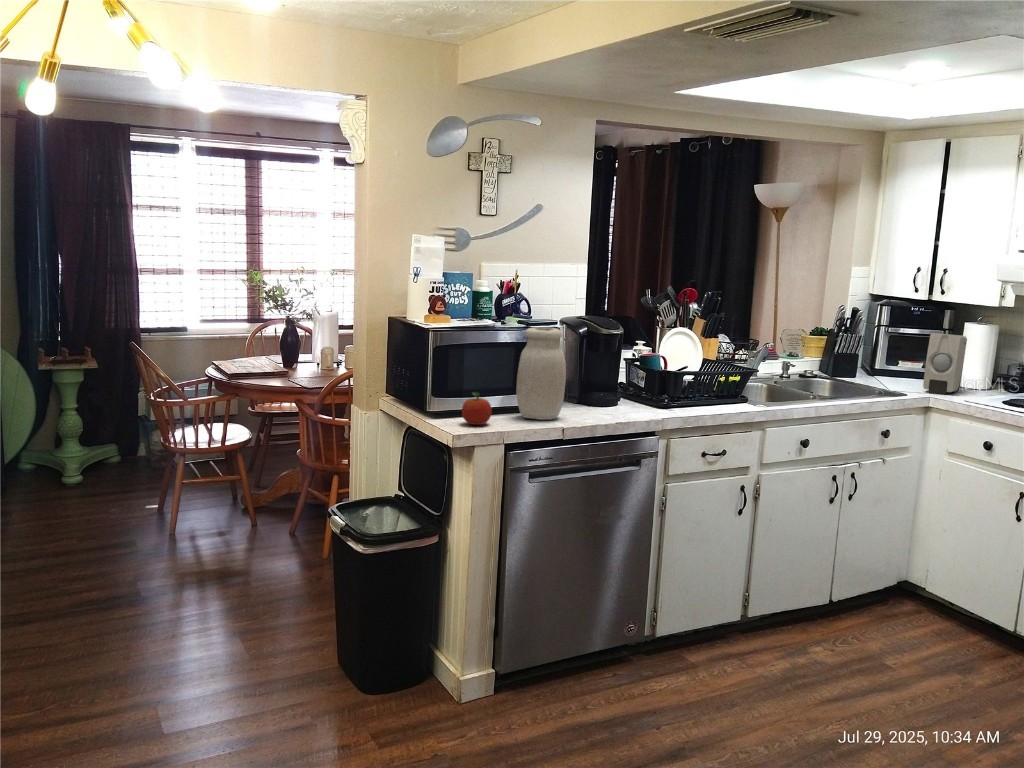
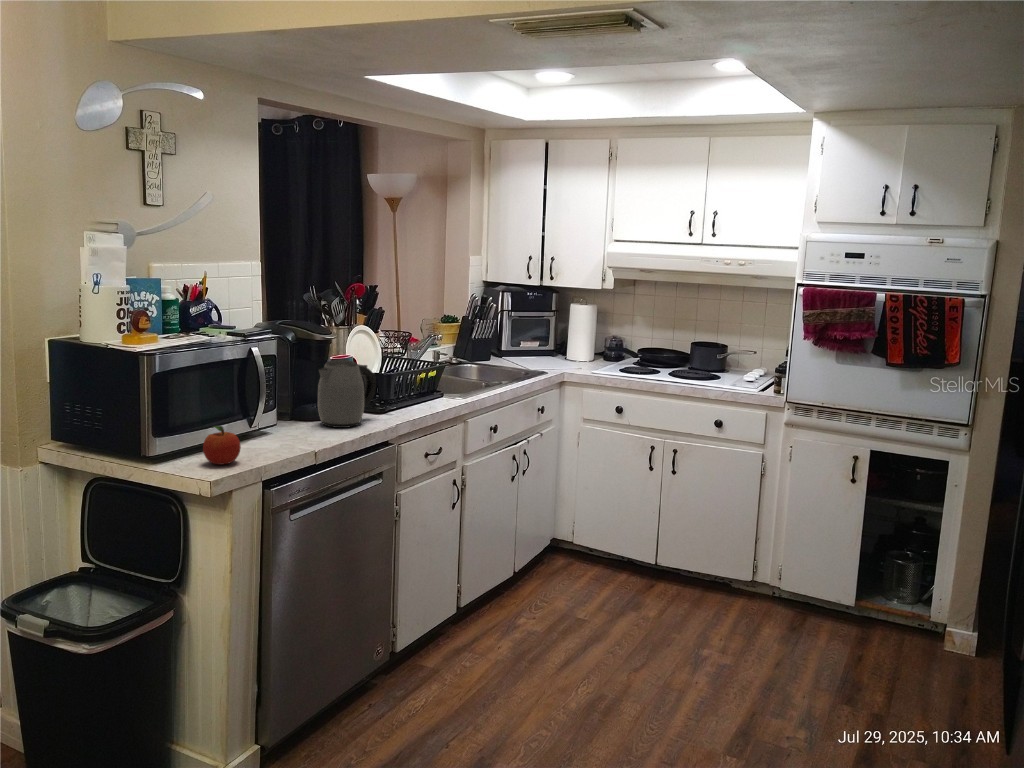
jar: present [516,327,566,420] -> none [250,341,308,446]
soap dispenser: present [923,333,967,394] -> none [556,316,583,370]
kettle: none [593,351,652,414] -> present [318,359,376,428]

